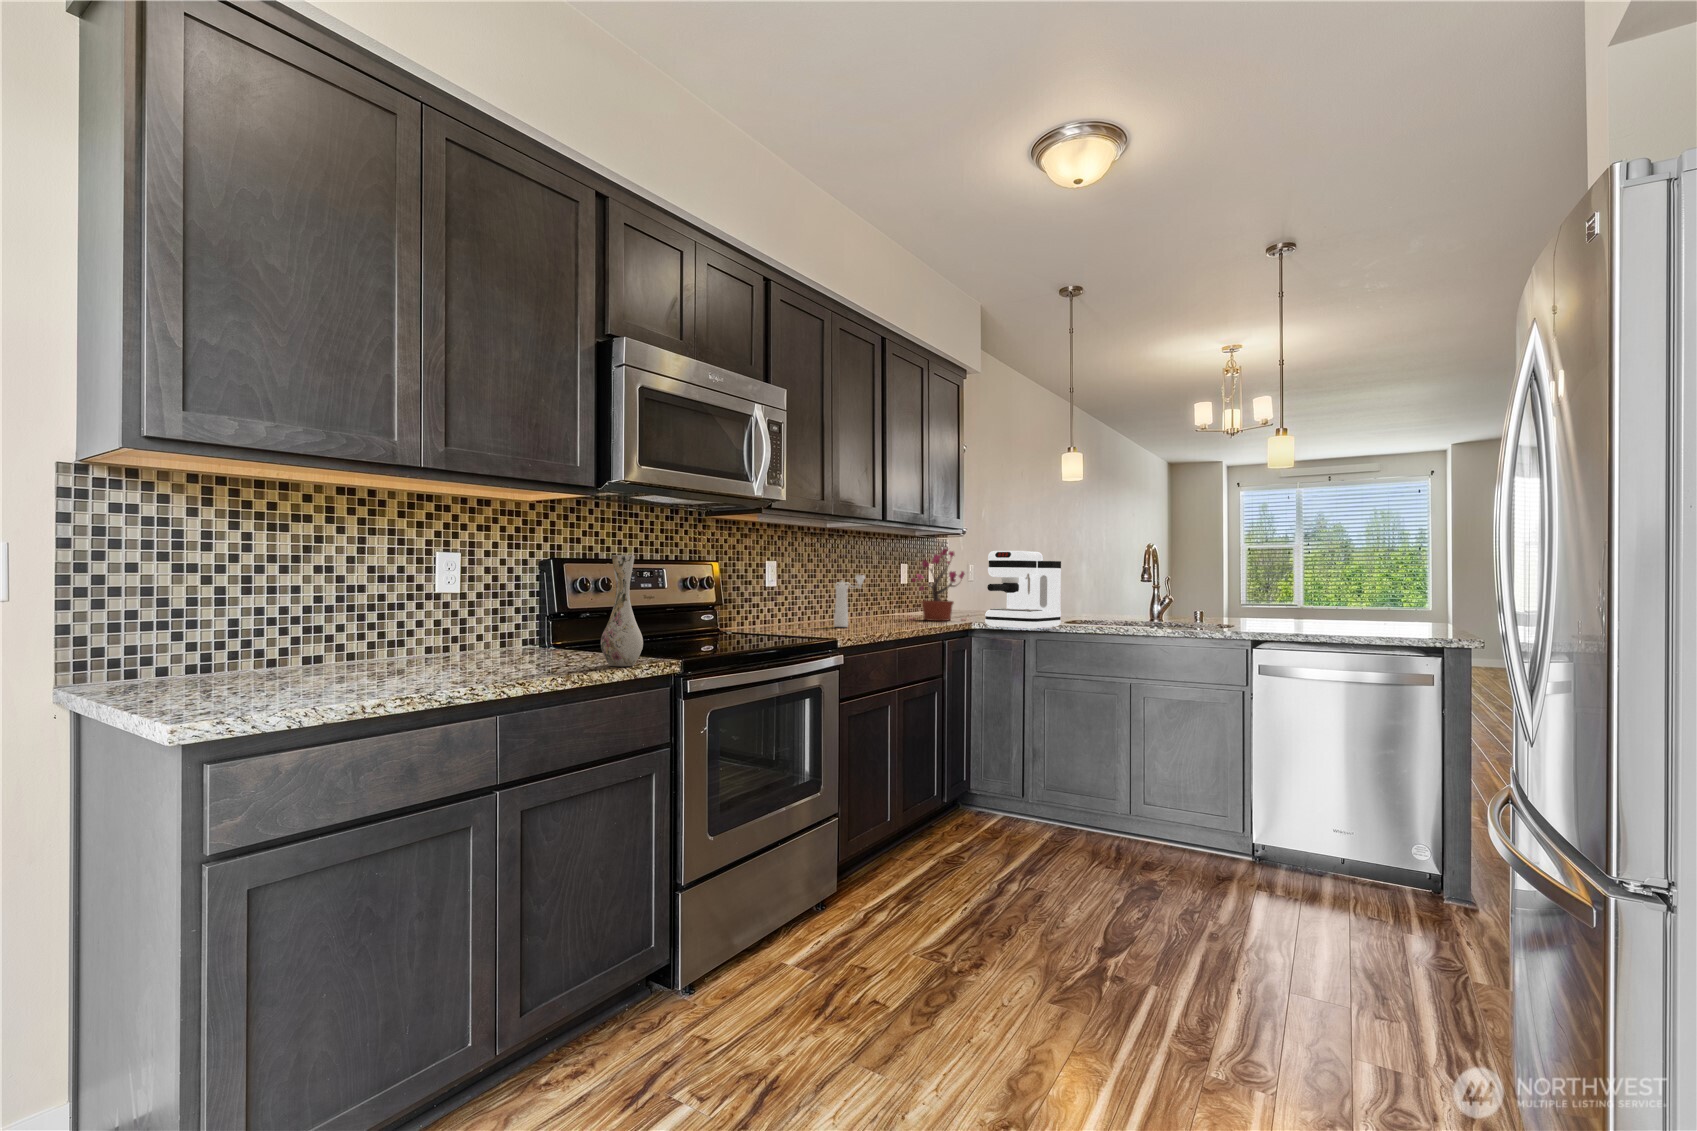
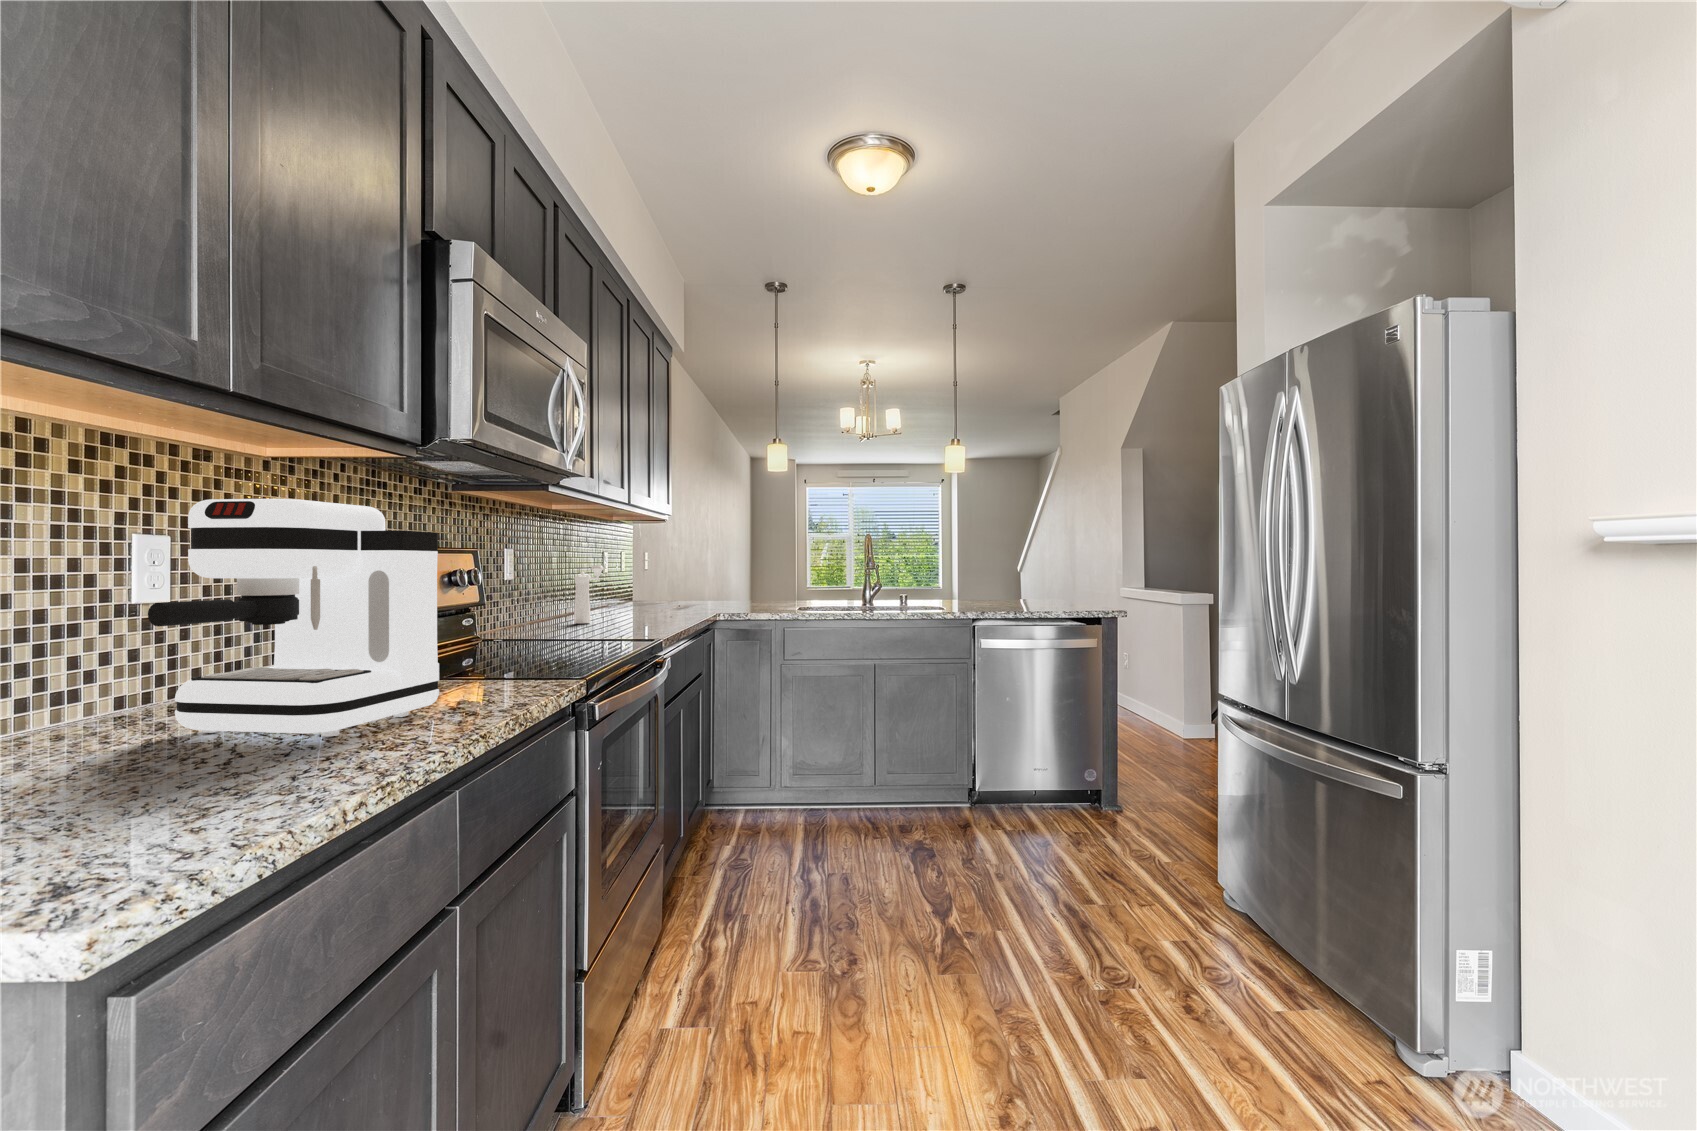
potted plant: present [910,549,964,621] -> none [623,537,685,612]
coffee maker: present [985,551,1061,630] -> present [148,499,439,736]
vase: present [601,555,643,666] -> none [453,540,515,692]

